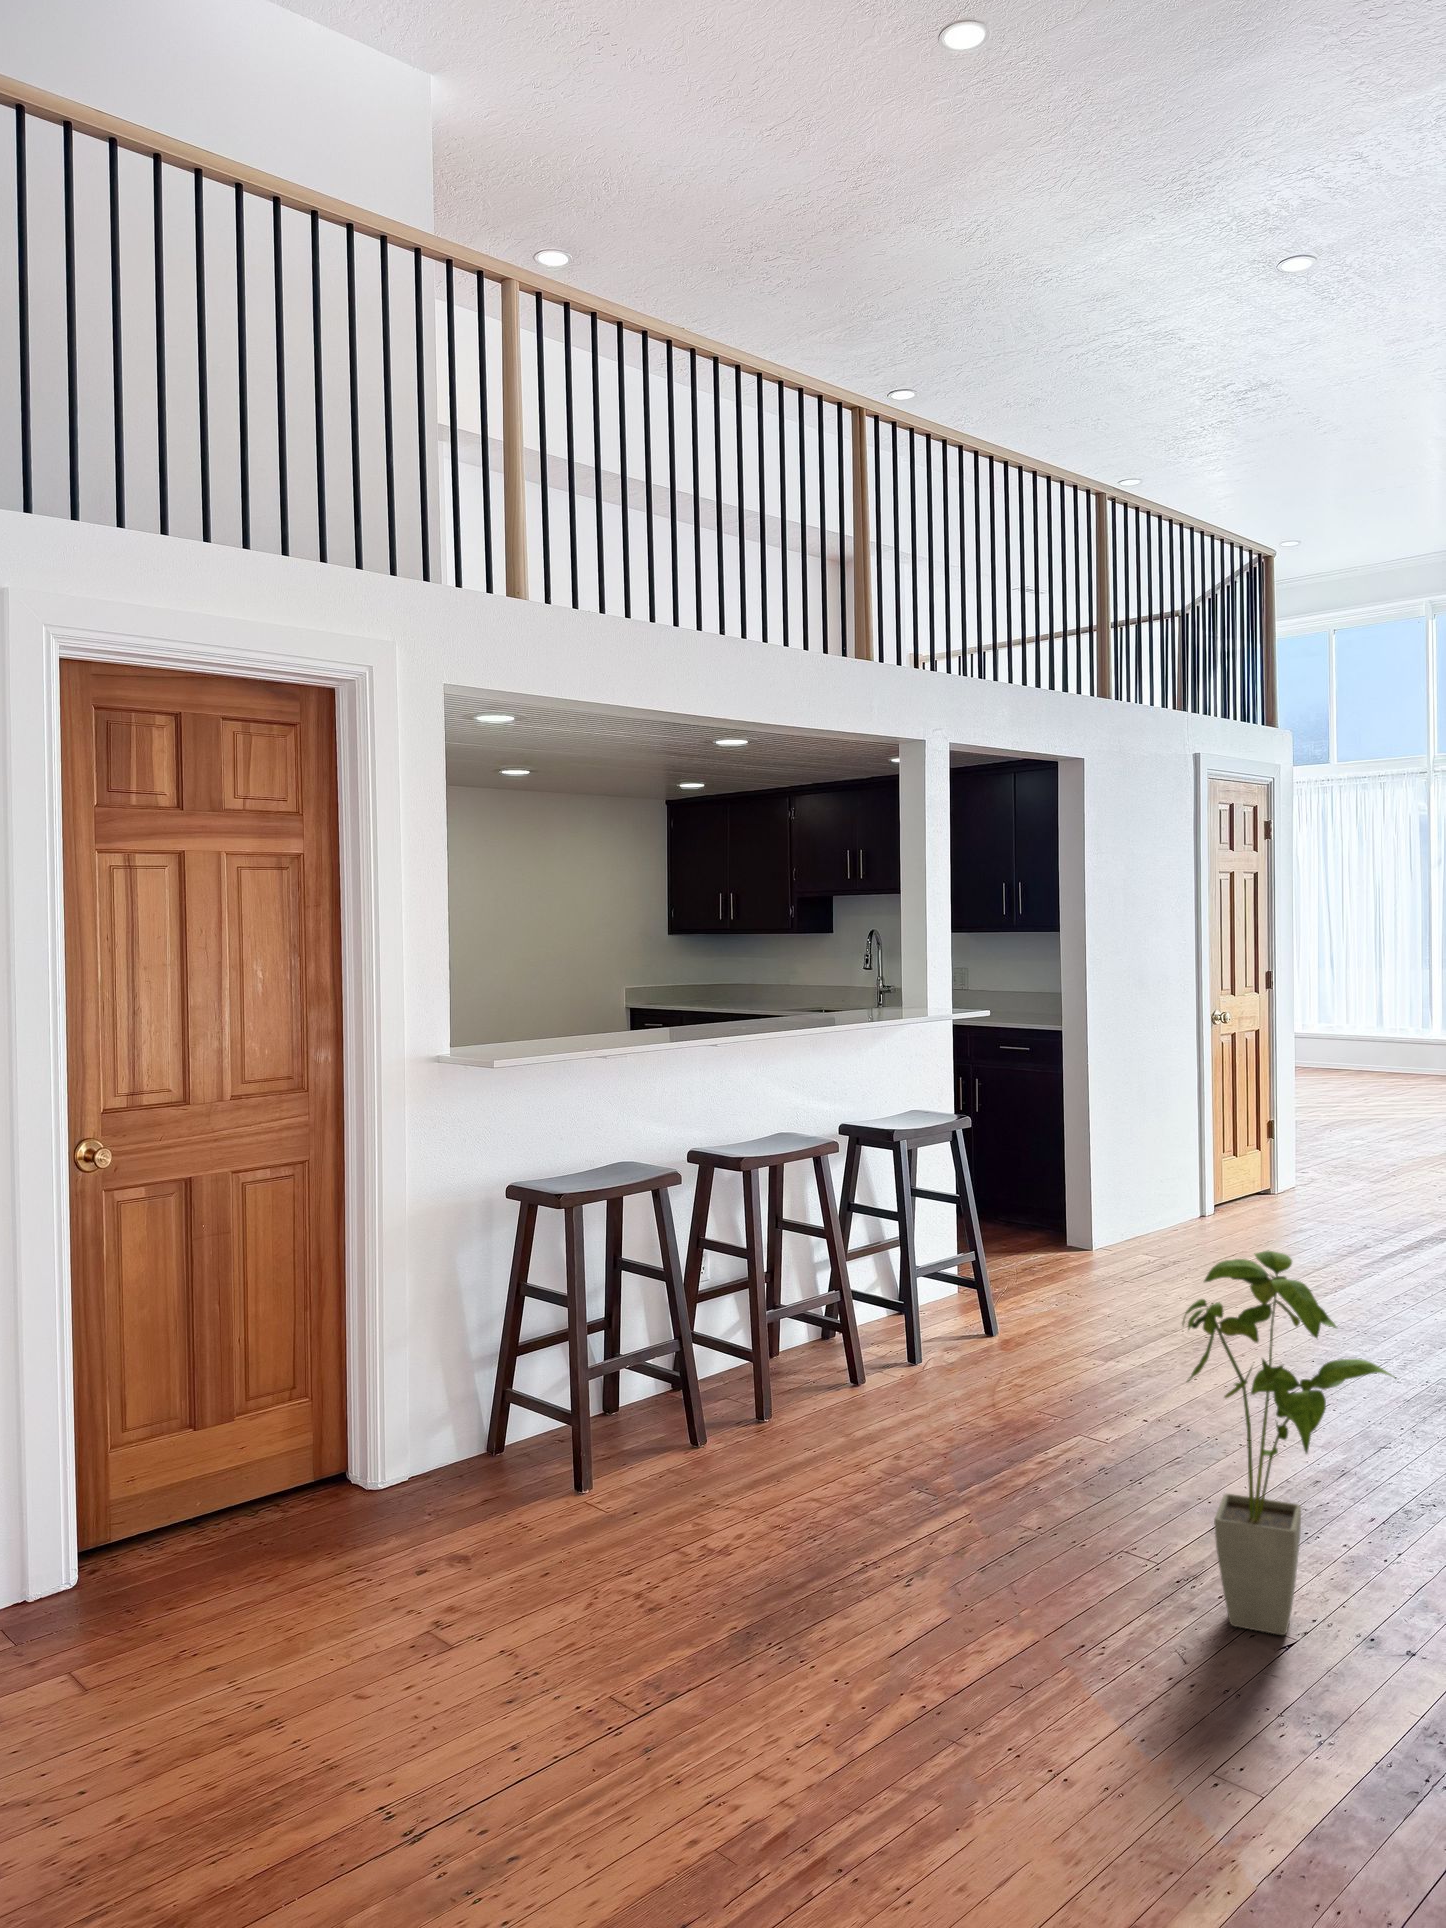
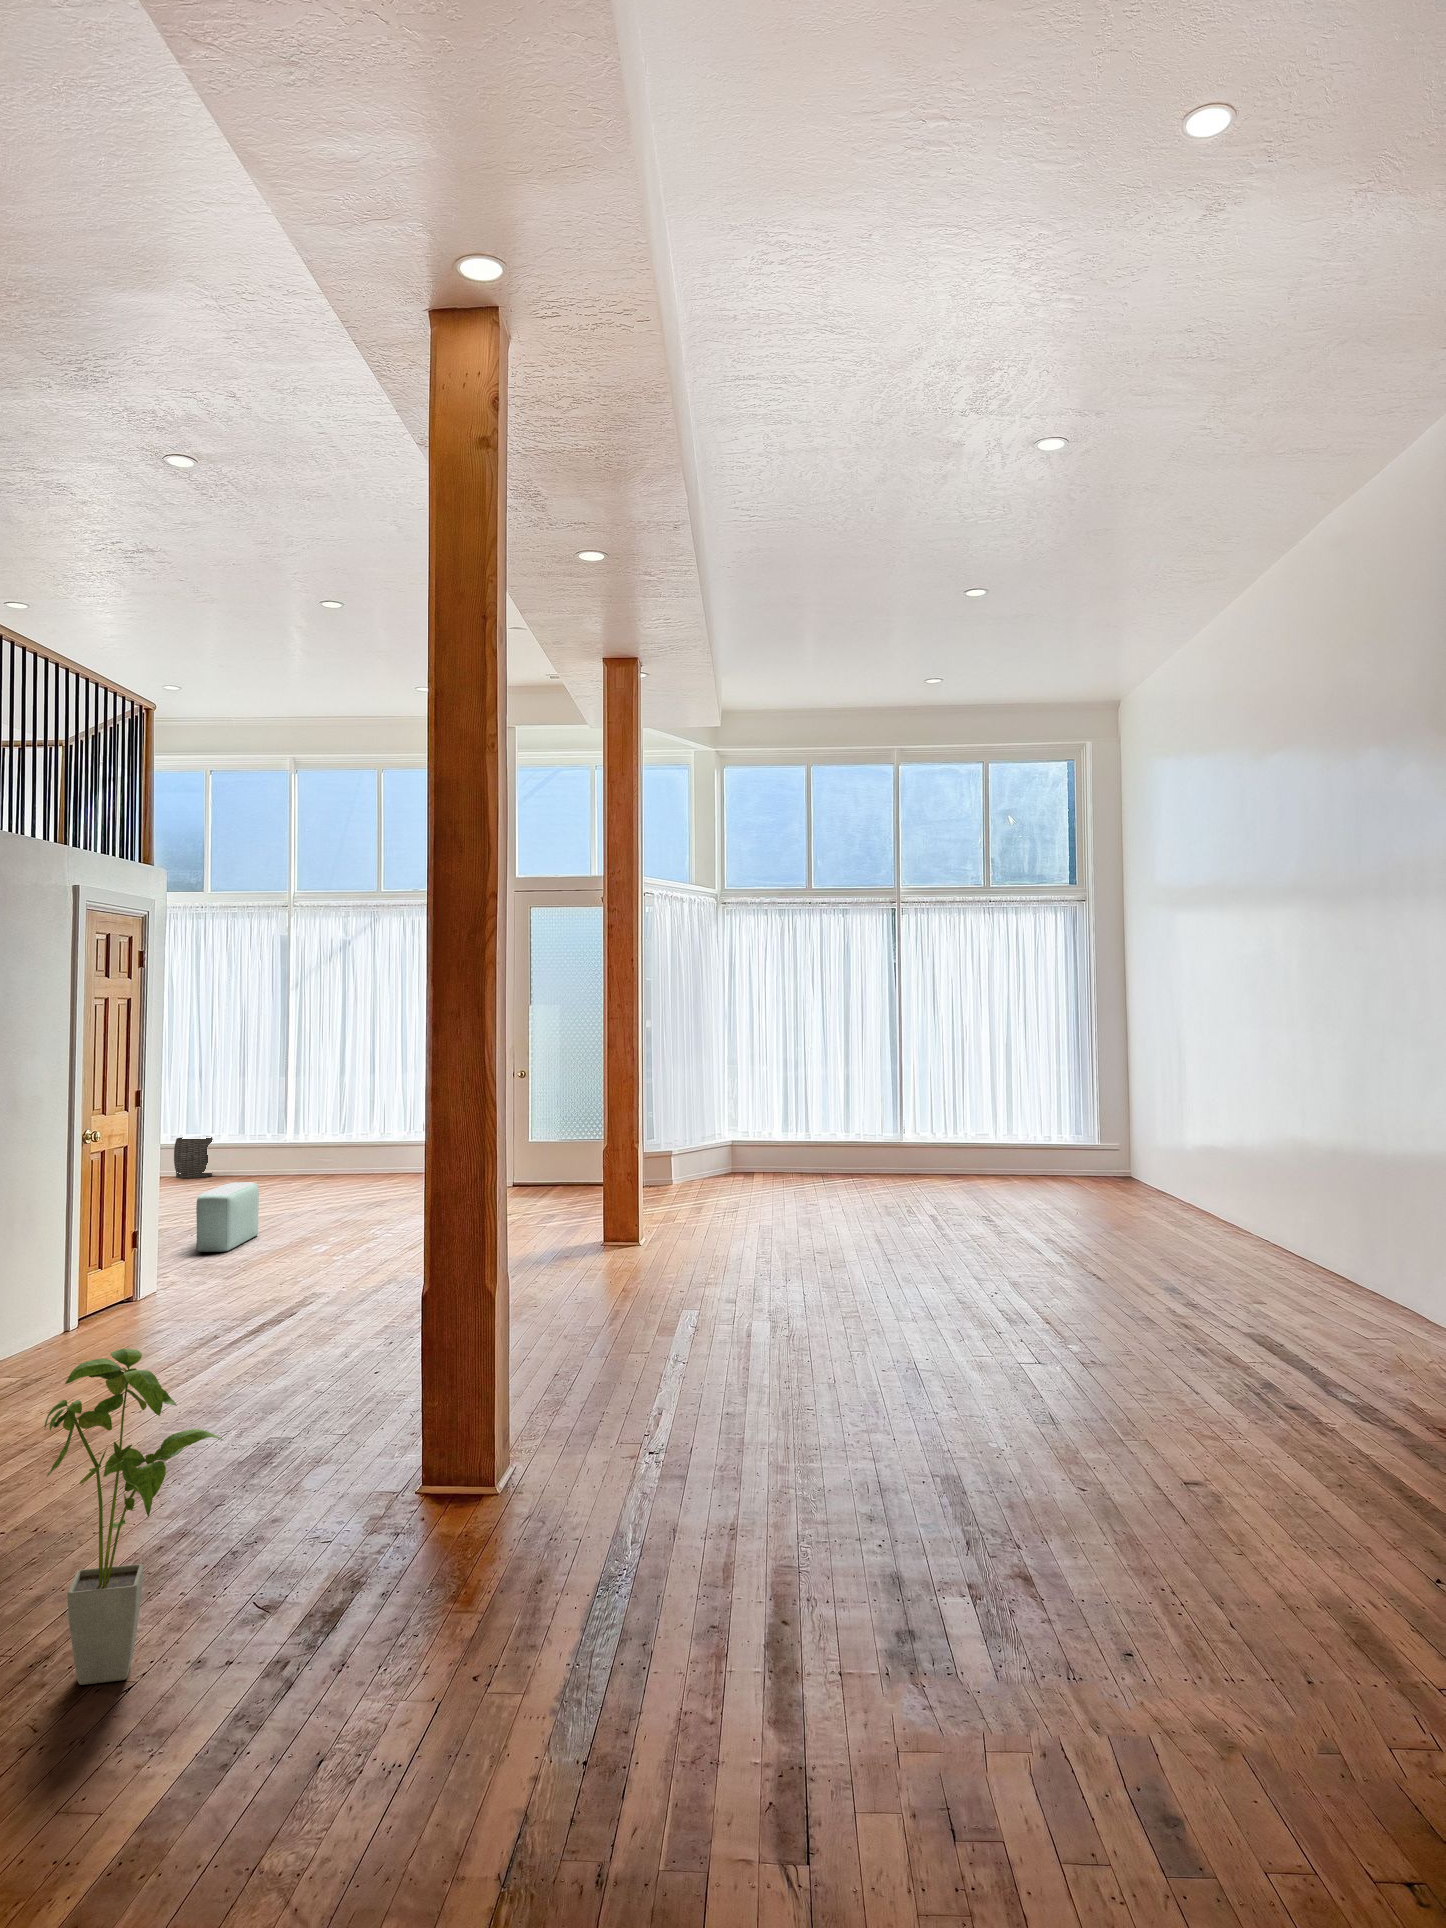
woven basket: none [1307,1027,1350,1070] -> present [174,1137,213,1178]
pouf: none [1336,1076,1406,1149] -> present [196,1182,259,1252]

